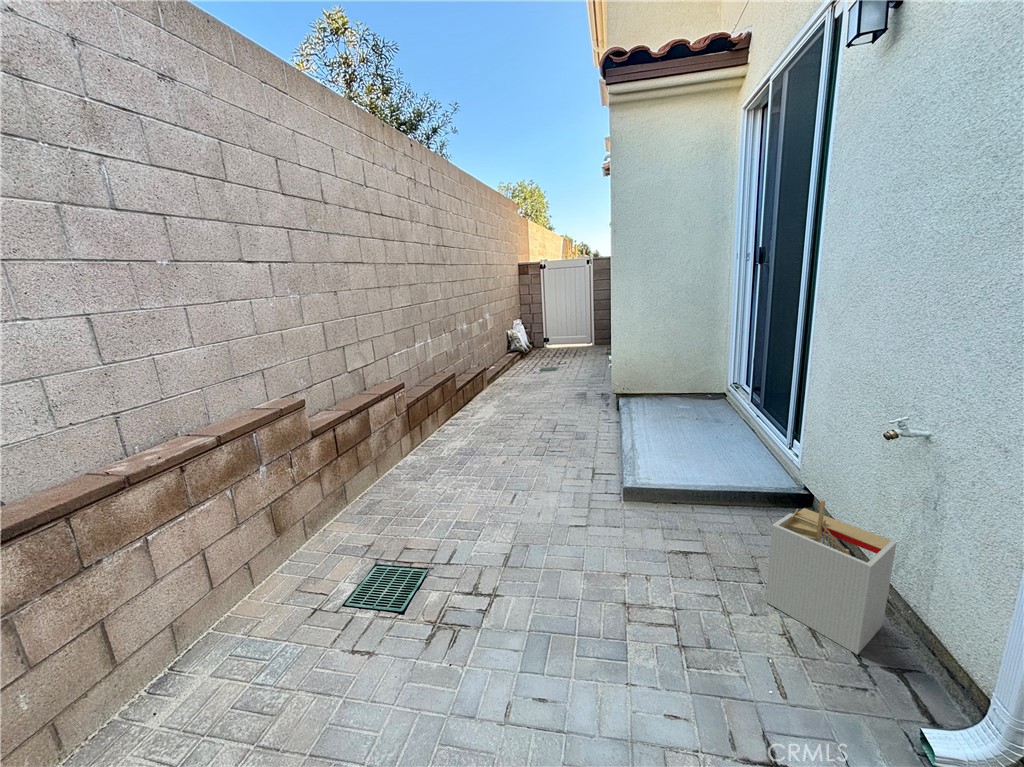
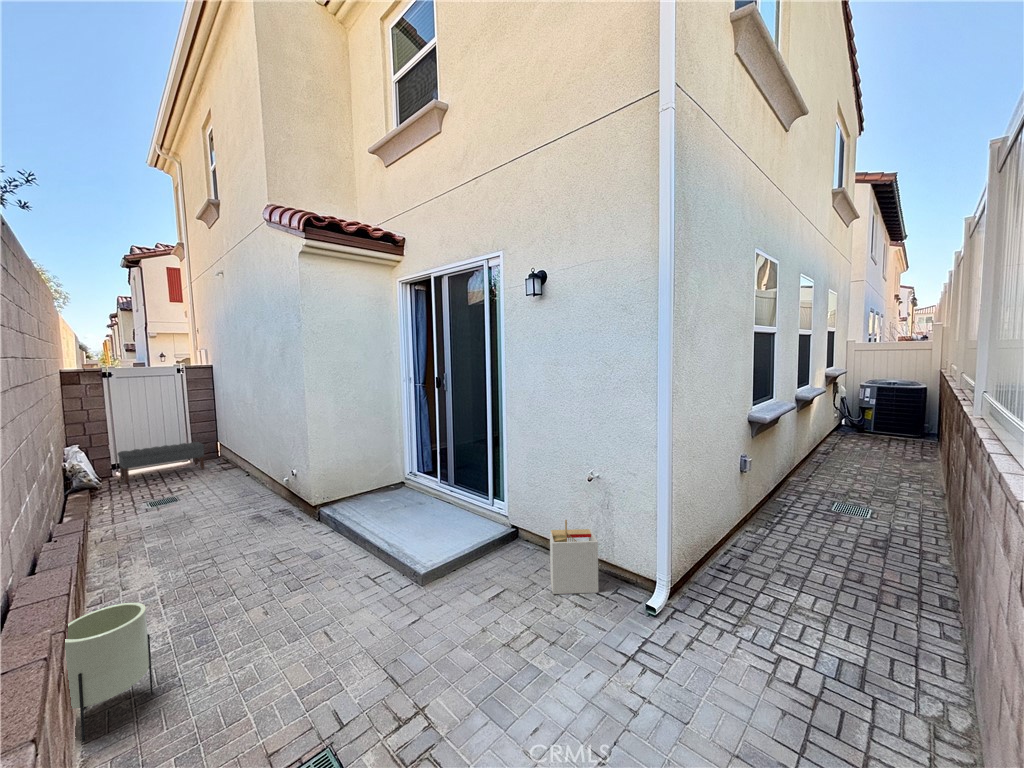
bench: none [544,325,596,351] -> present [118,442,204,483]
planter: none [377,416,425,486] -> present [65,603,153,742]

